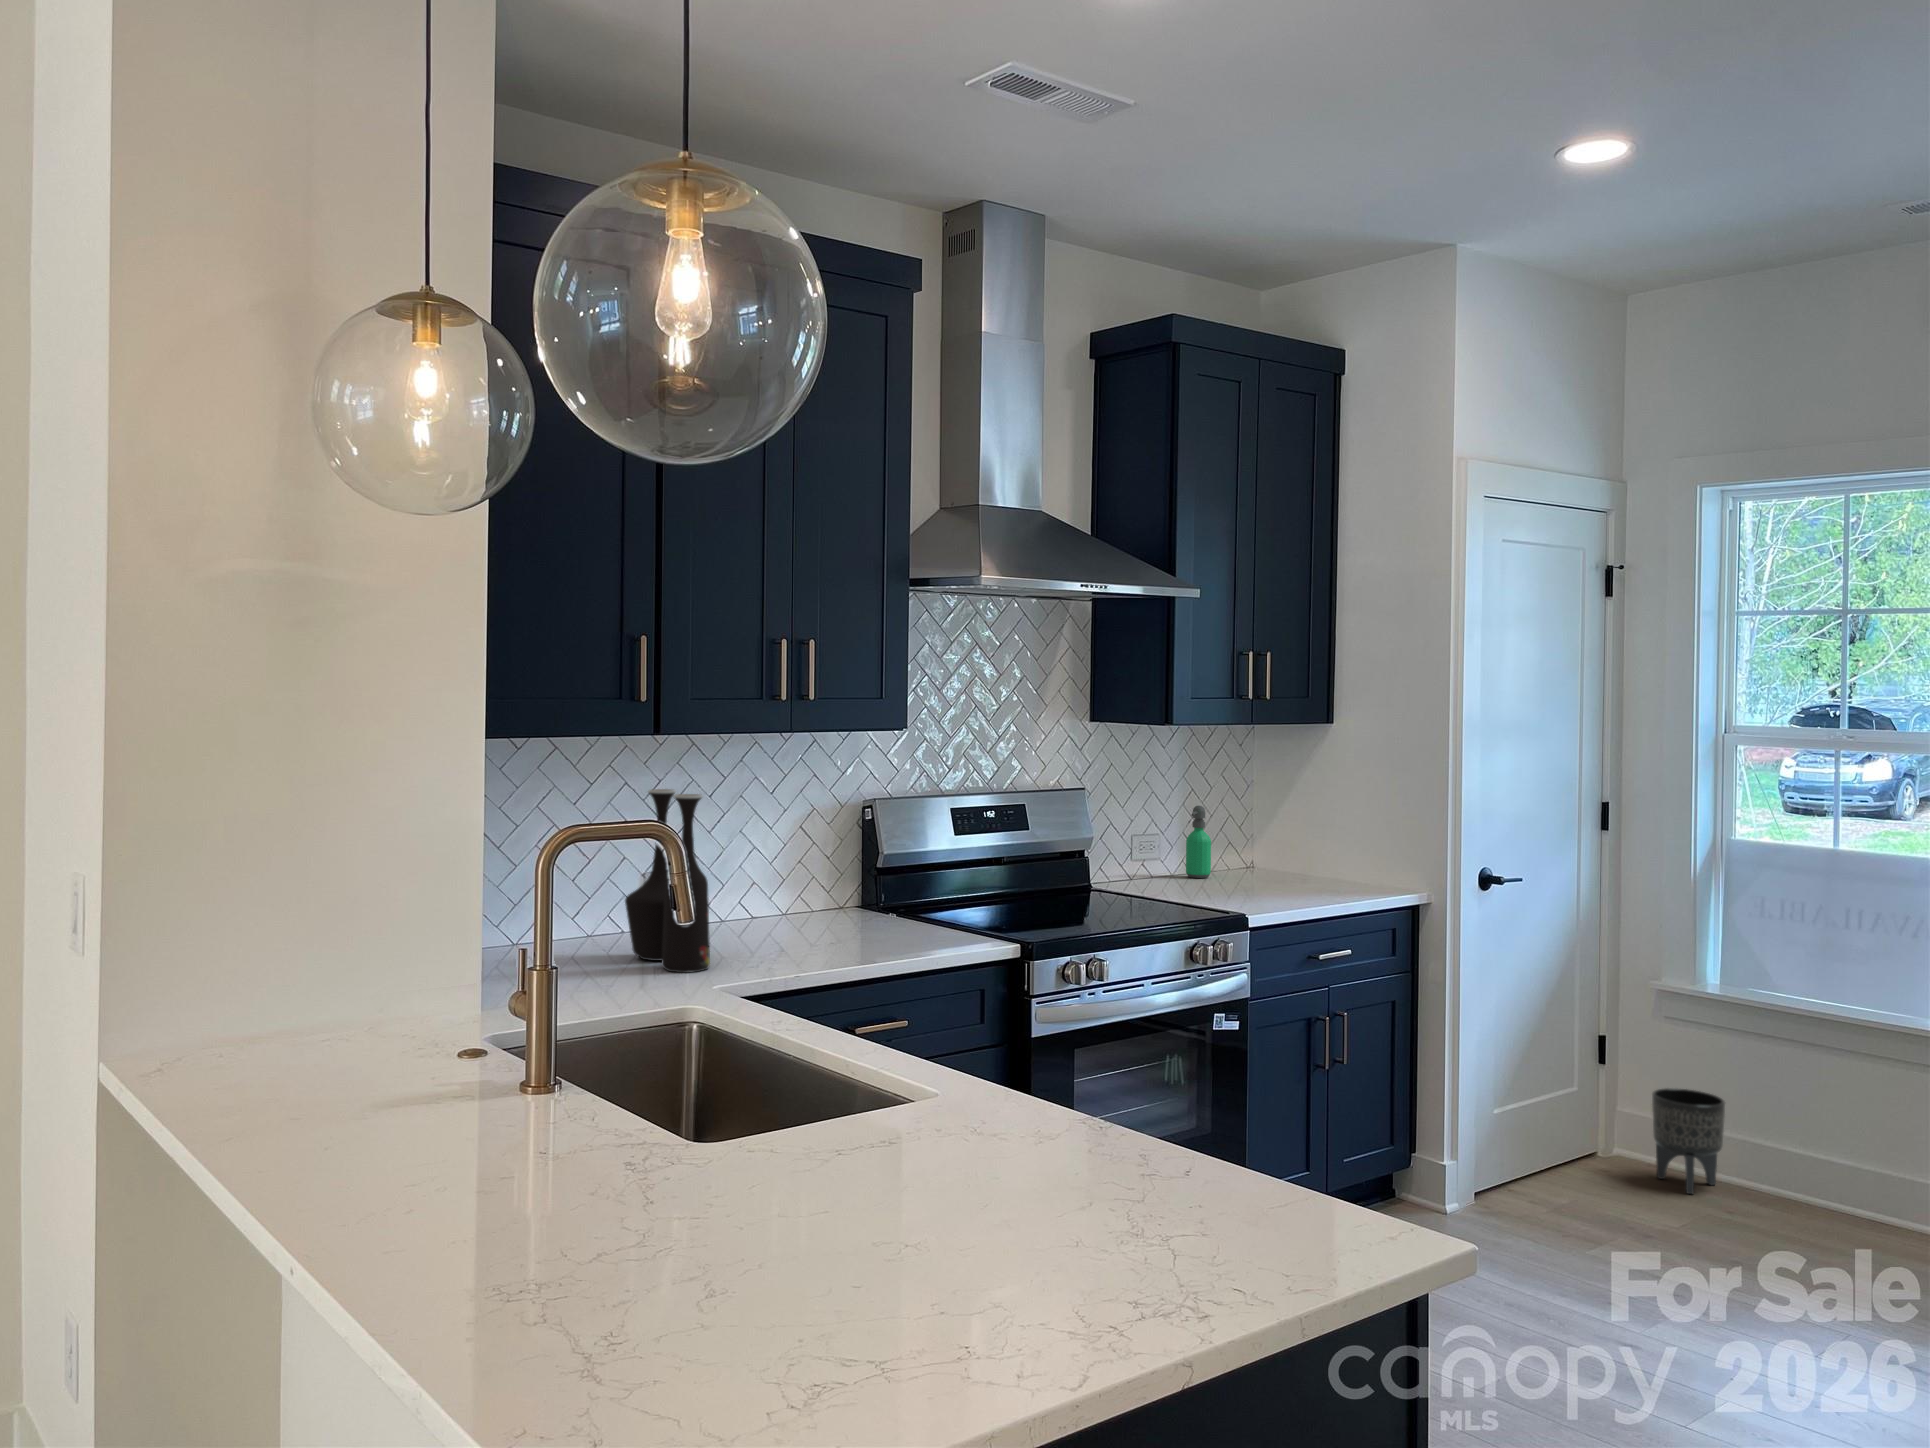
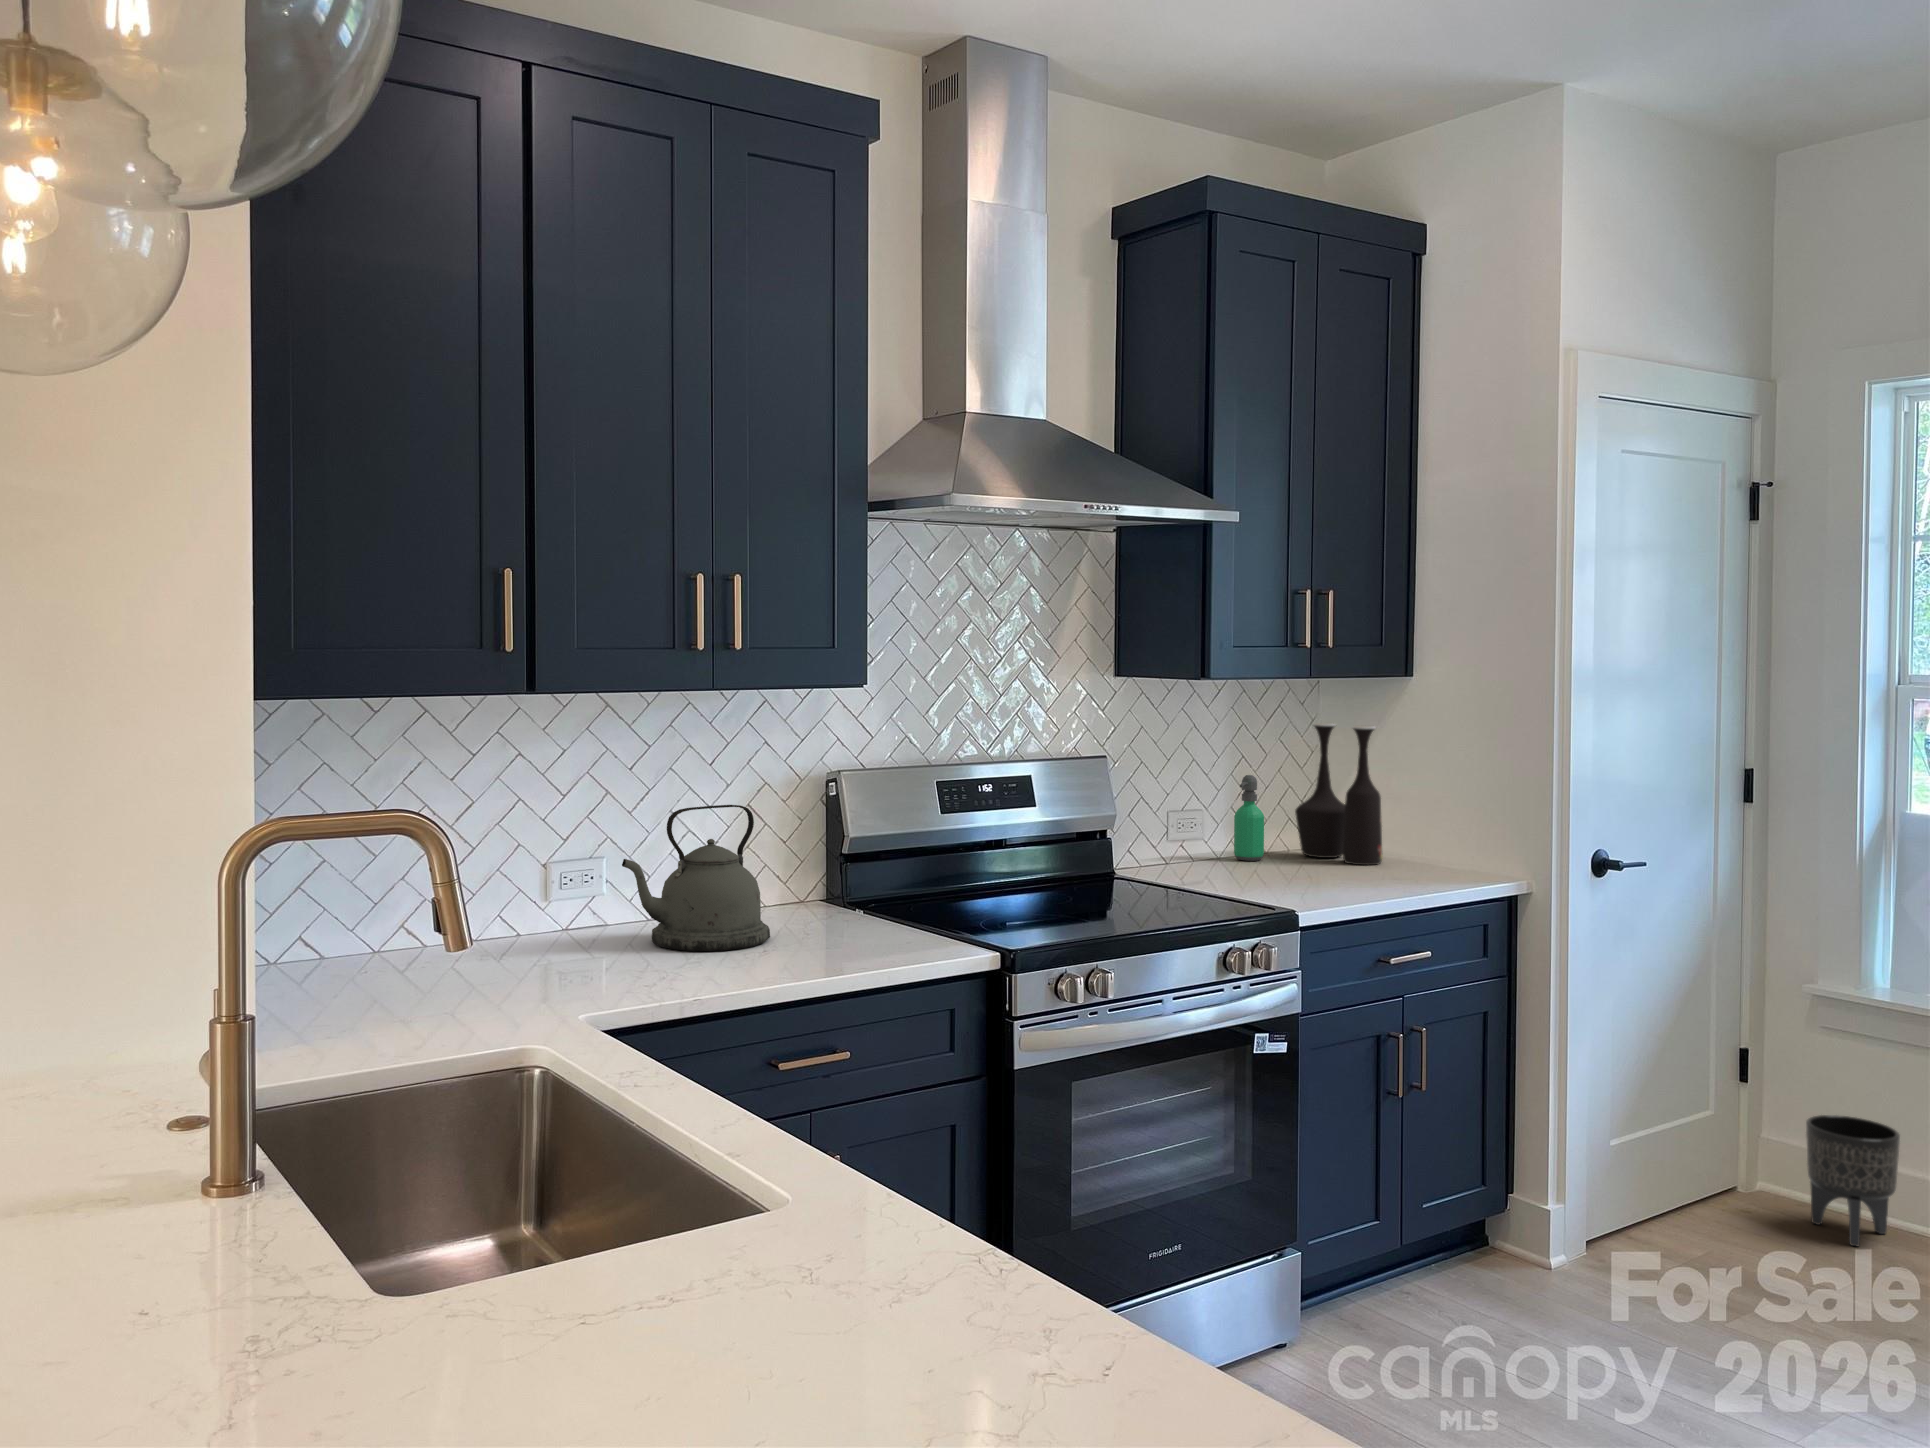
vase: present [625,789,710,973] -> present [1295,723,1382,865]
kettle: none [719,826,832,943] -> present [622,805,770,951]

